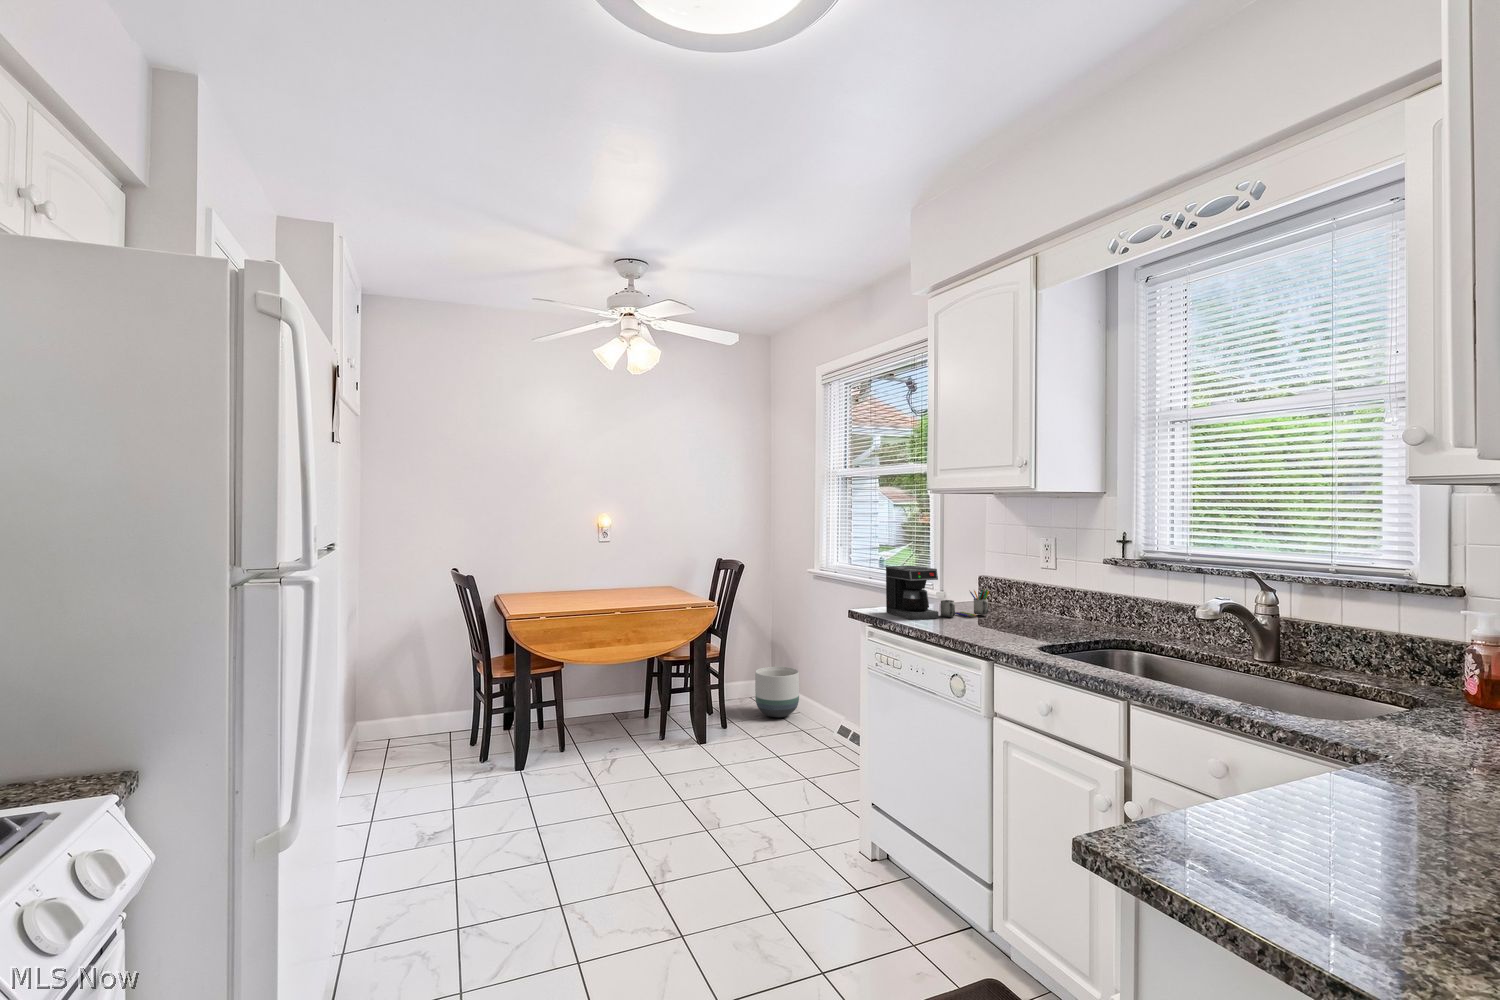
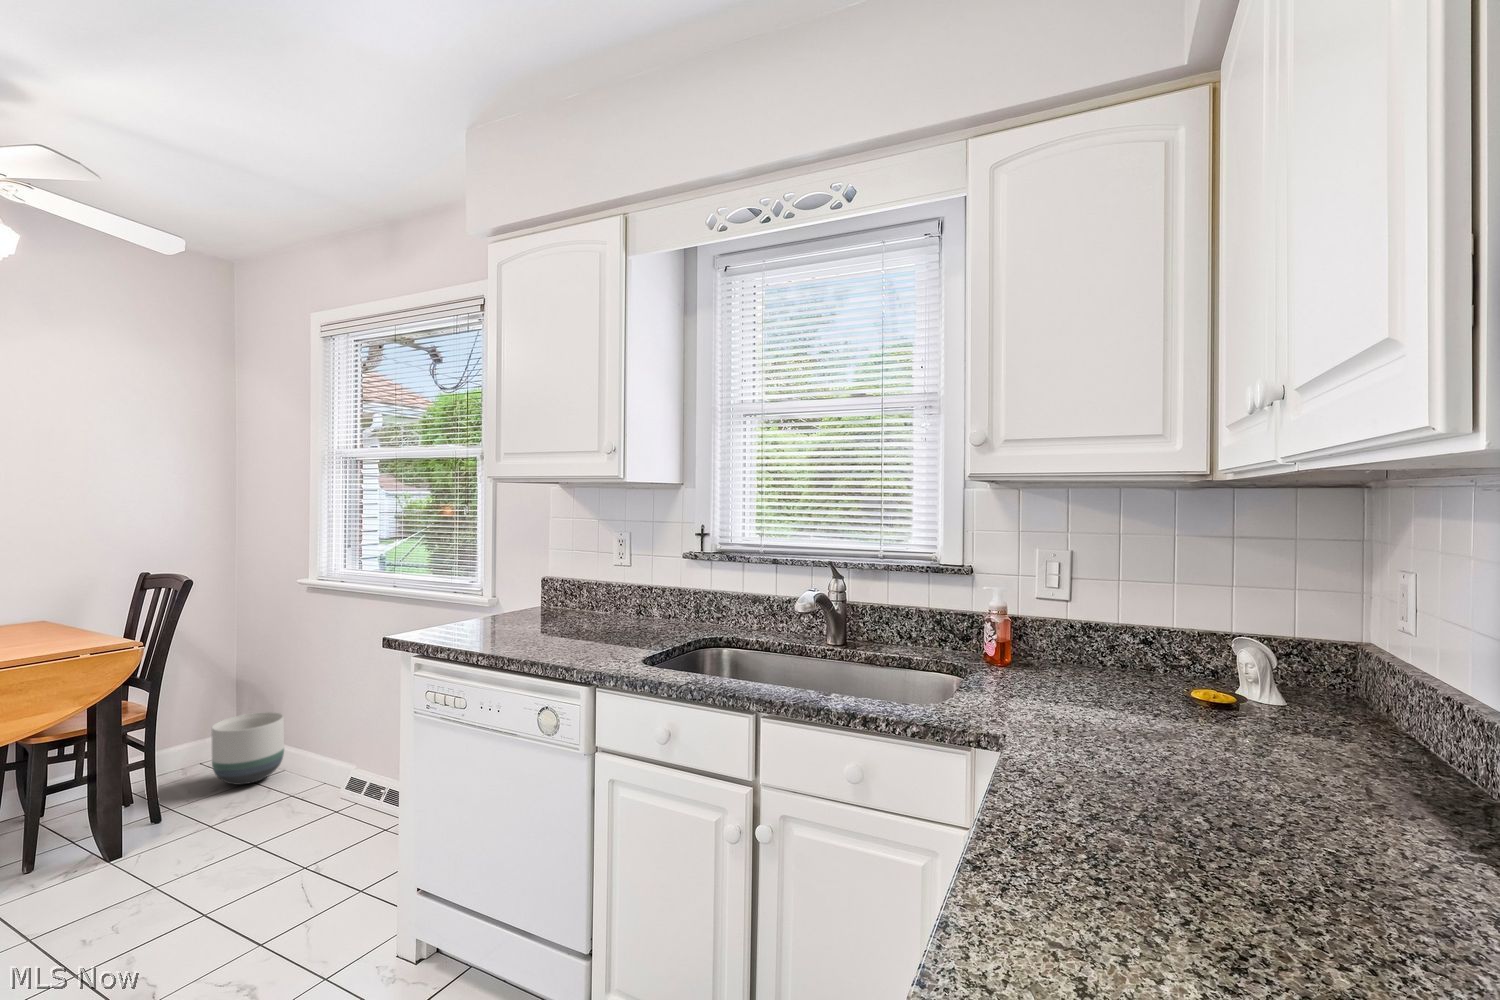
coffee maker: present [886,566,989,620] -> none [438,573,564,643]

